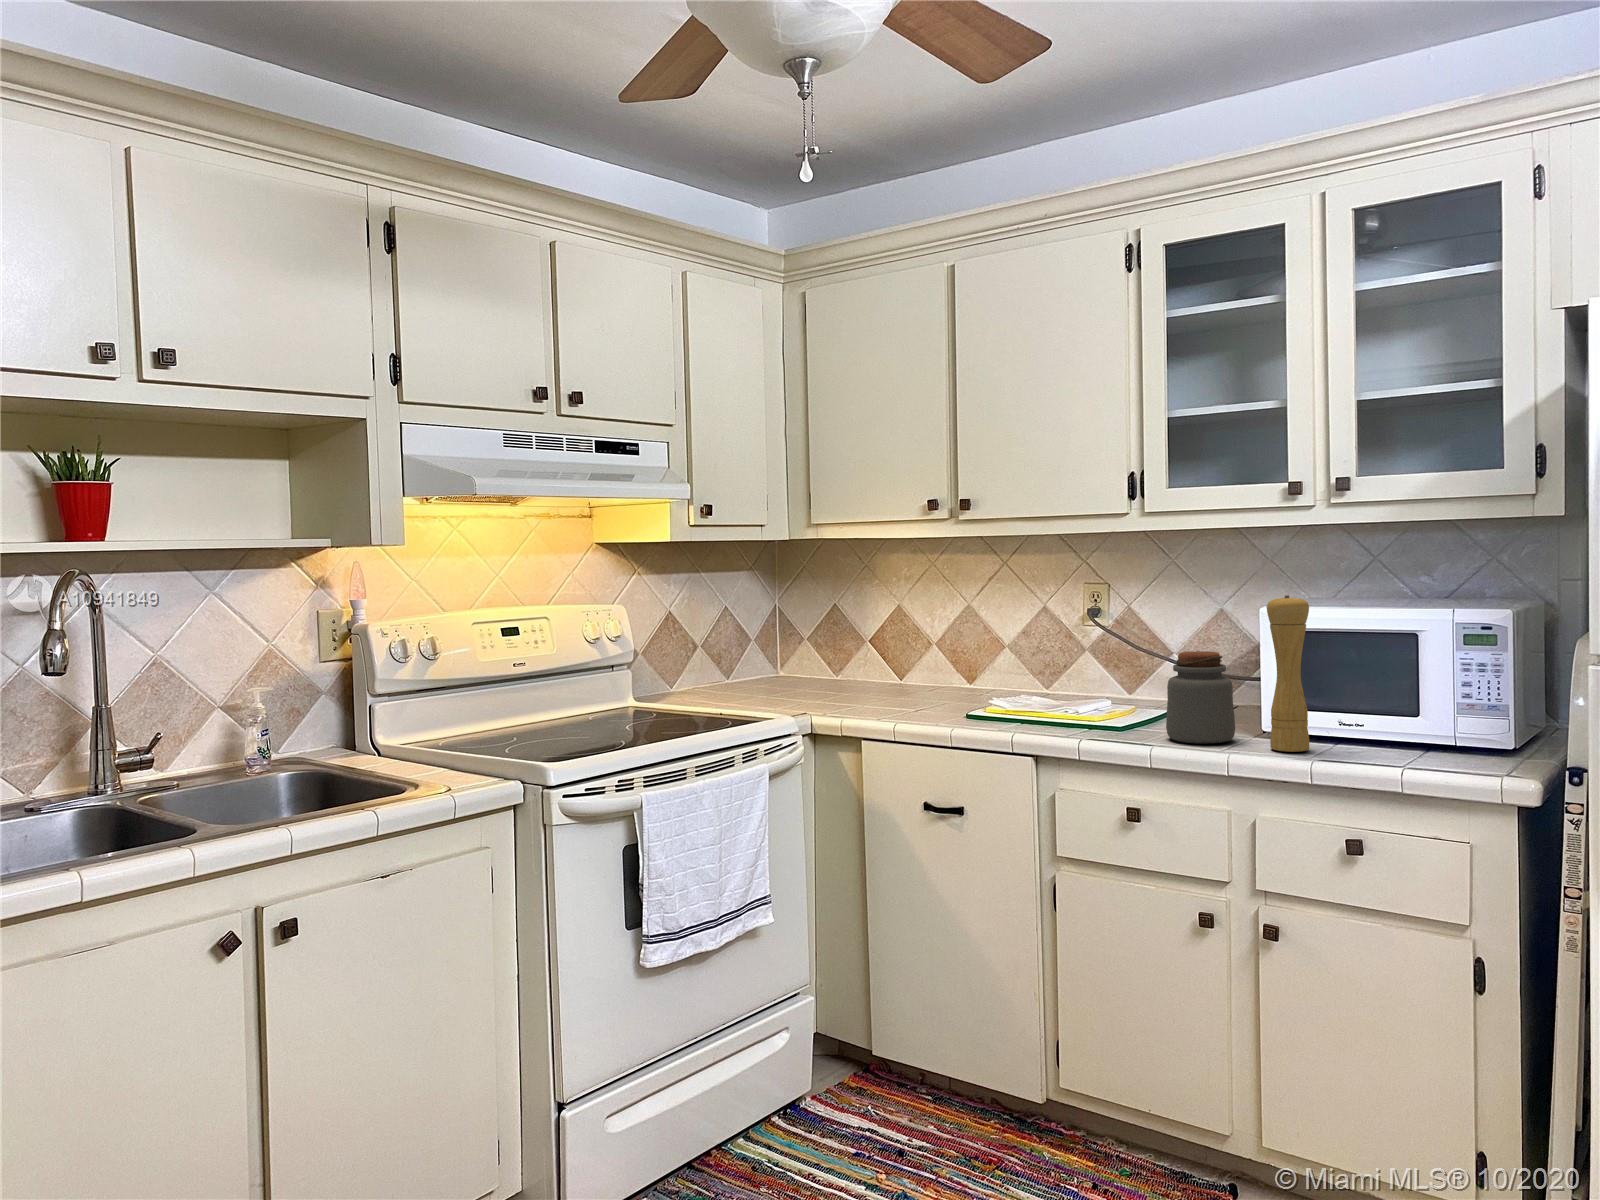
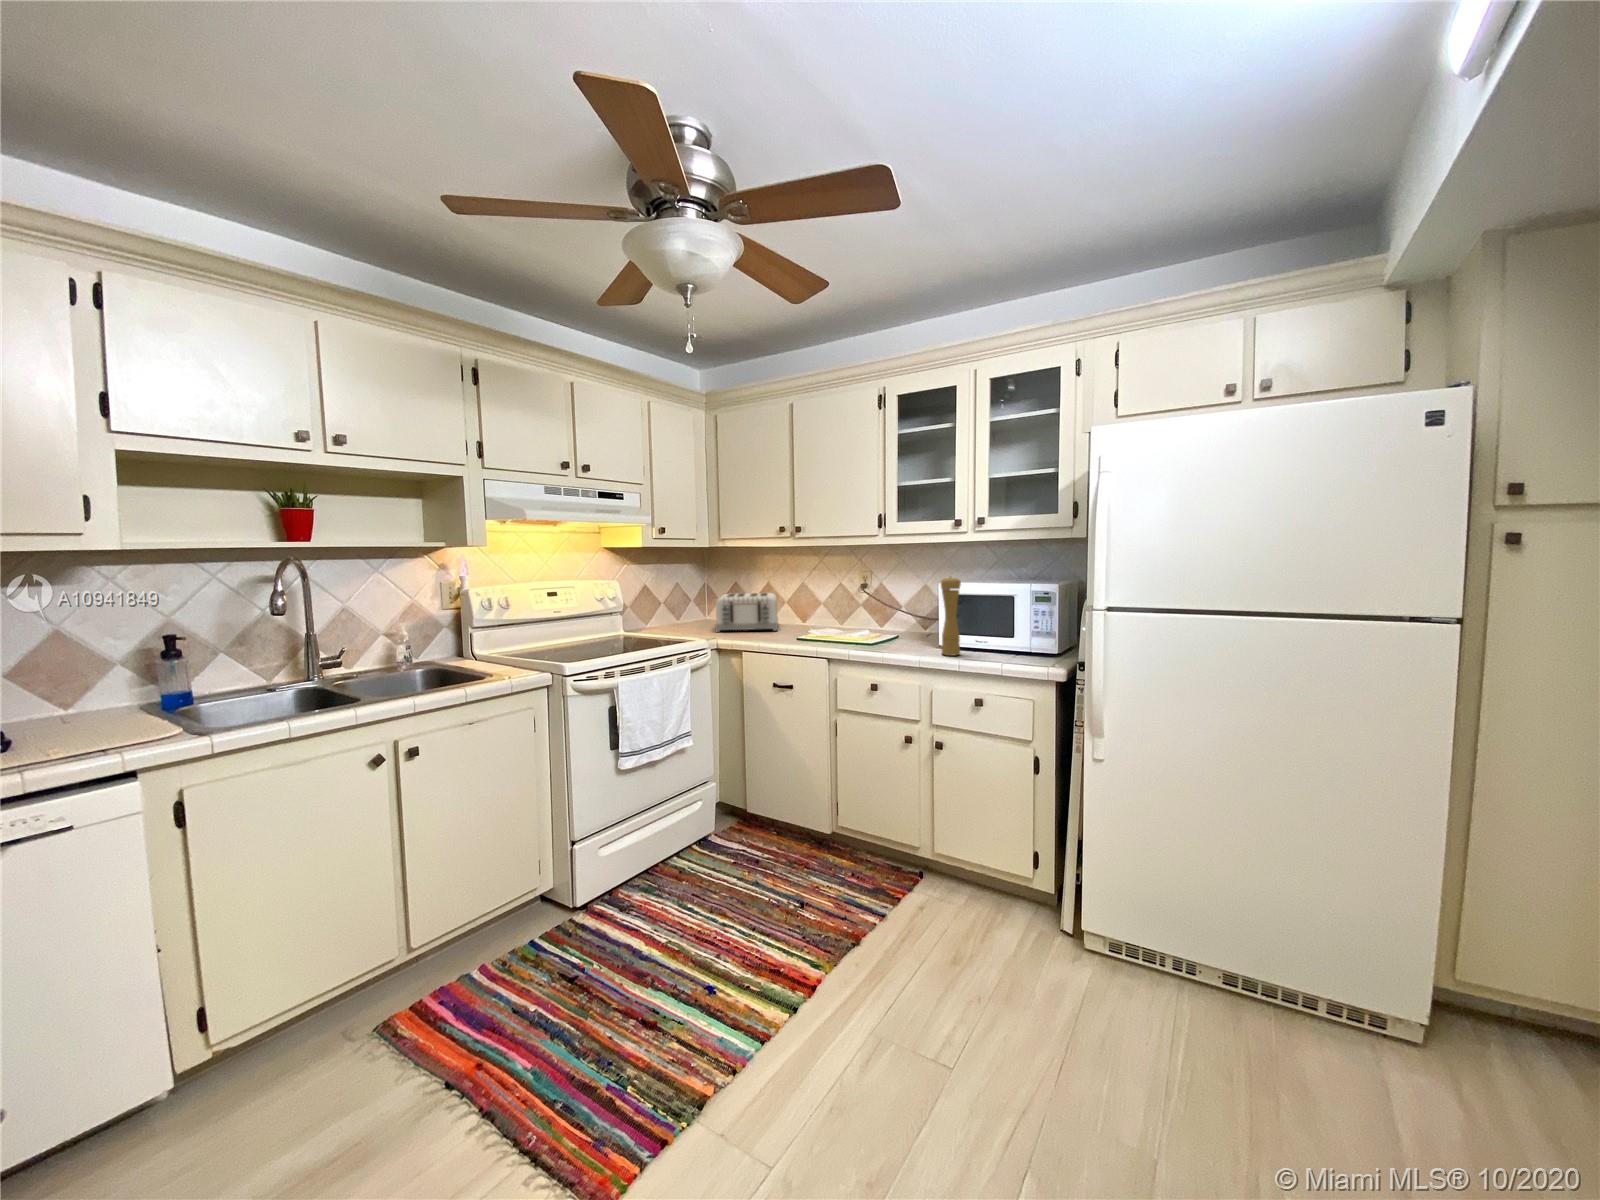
toaster: none [807,627,925,704] -> present [715,593,778,632]
jar: present [1166,651,1235,744] -> none [892,605,926,652]

